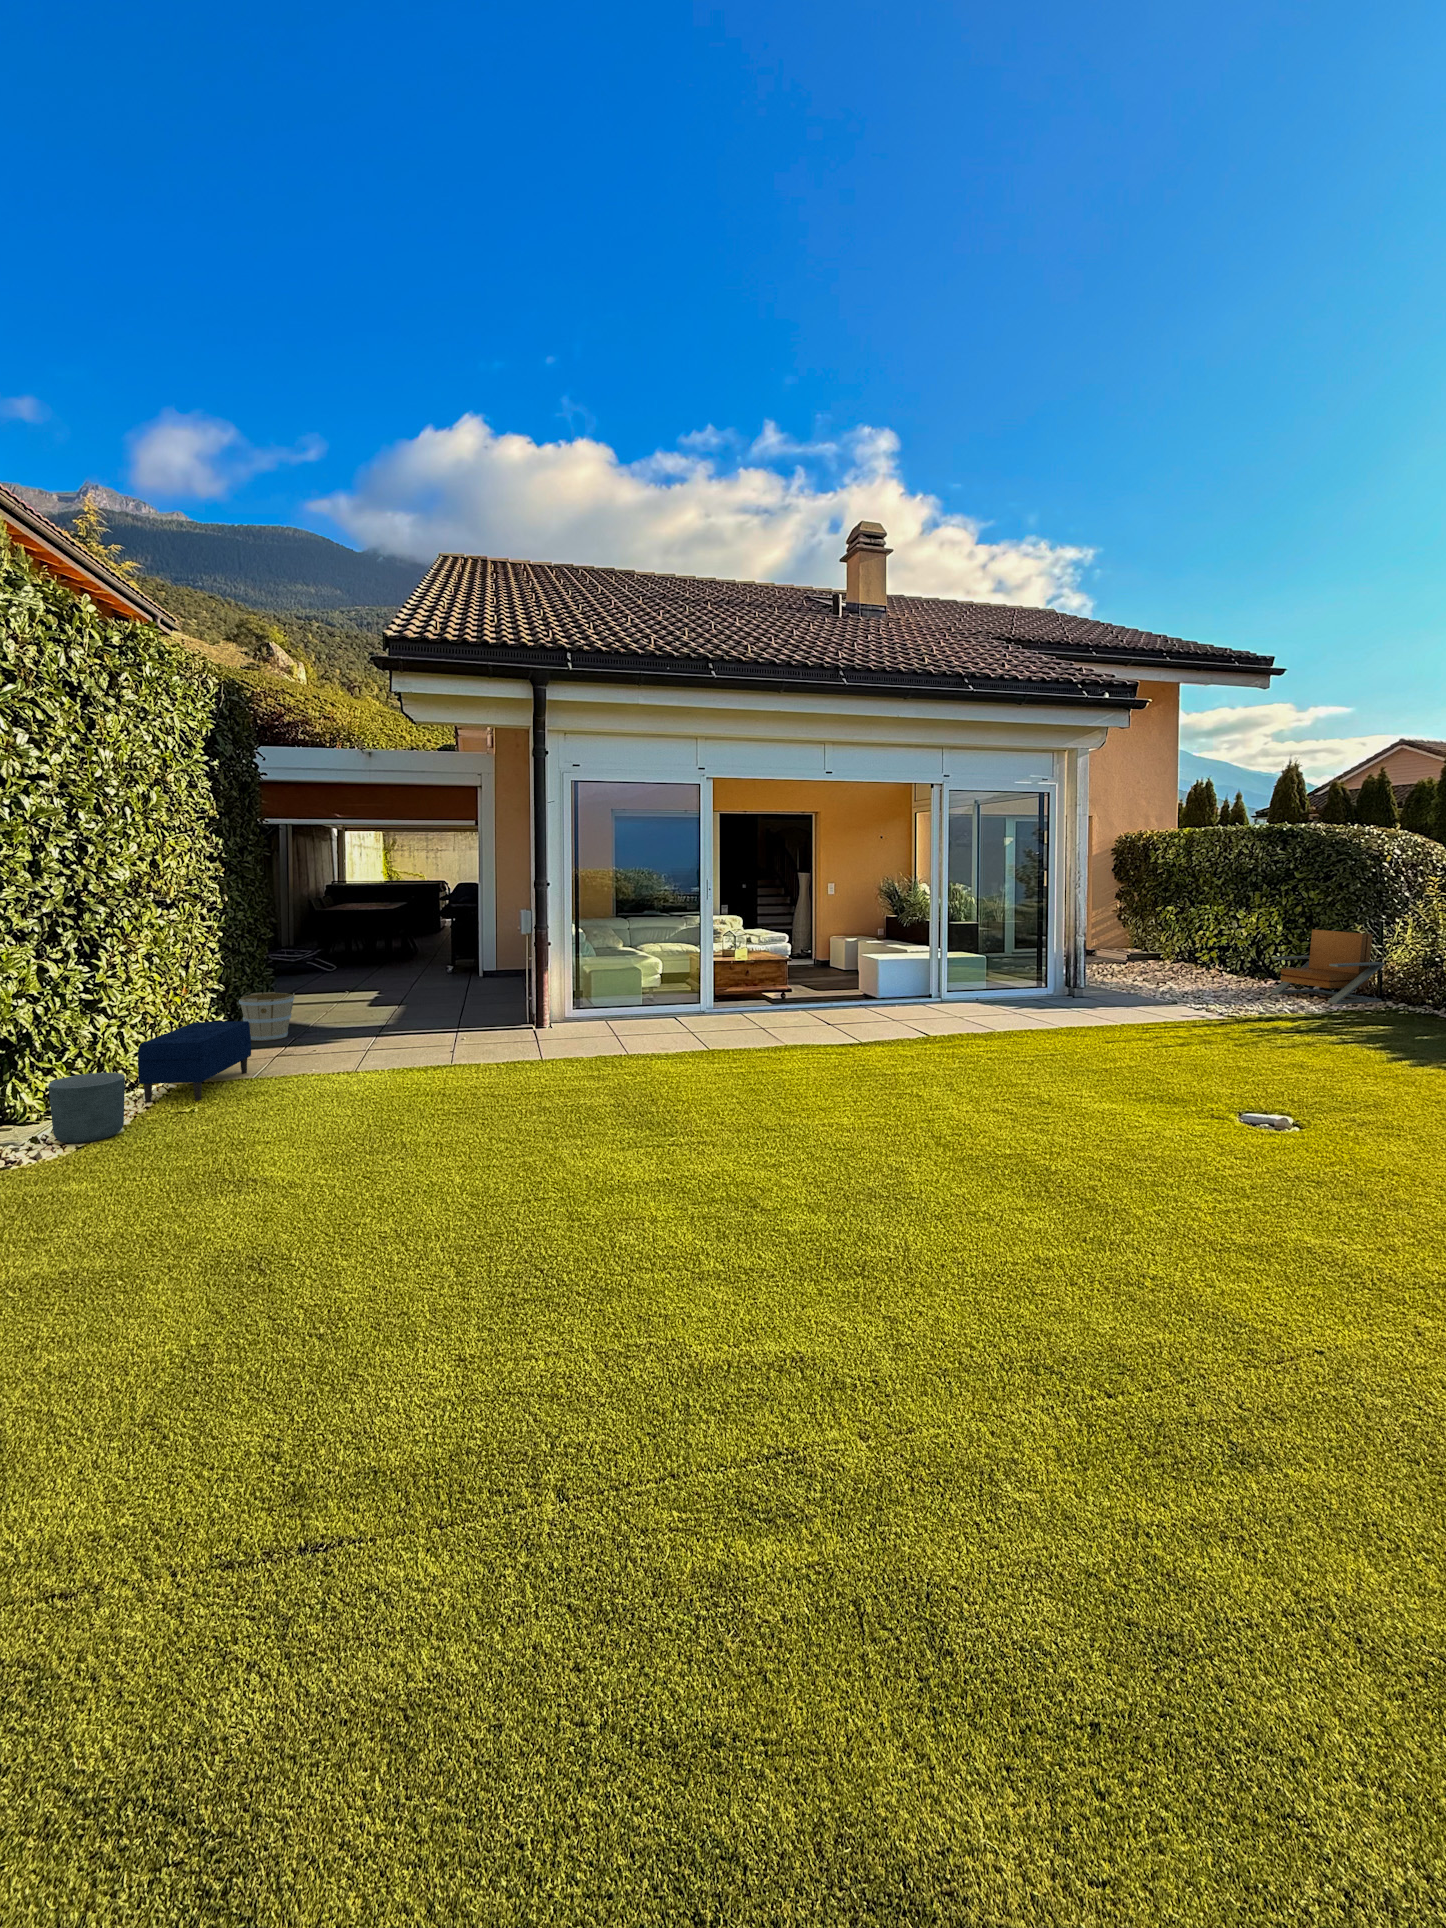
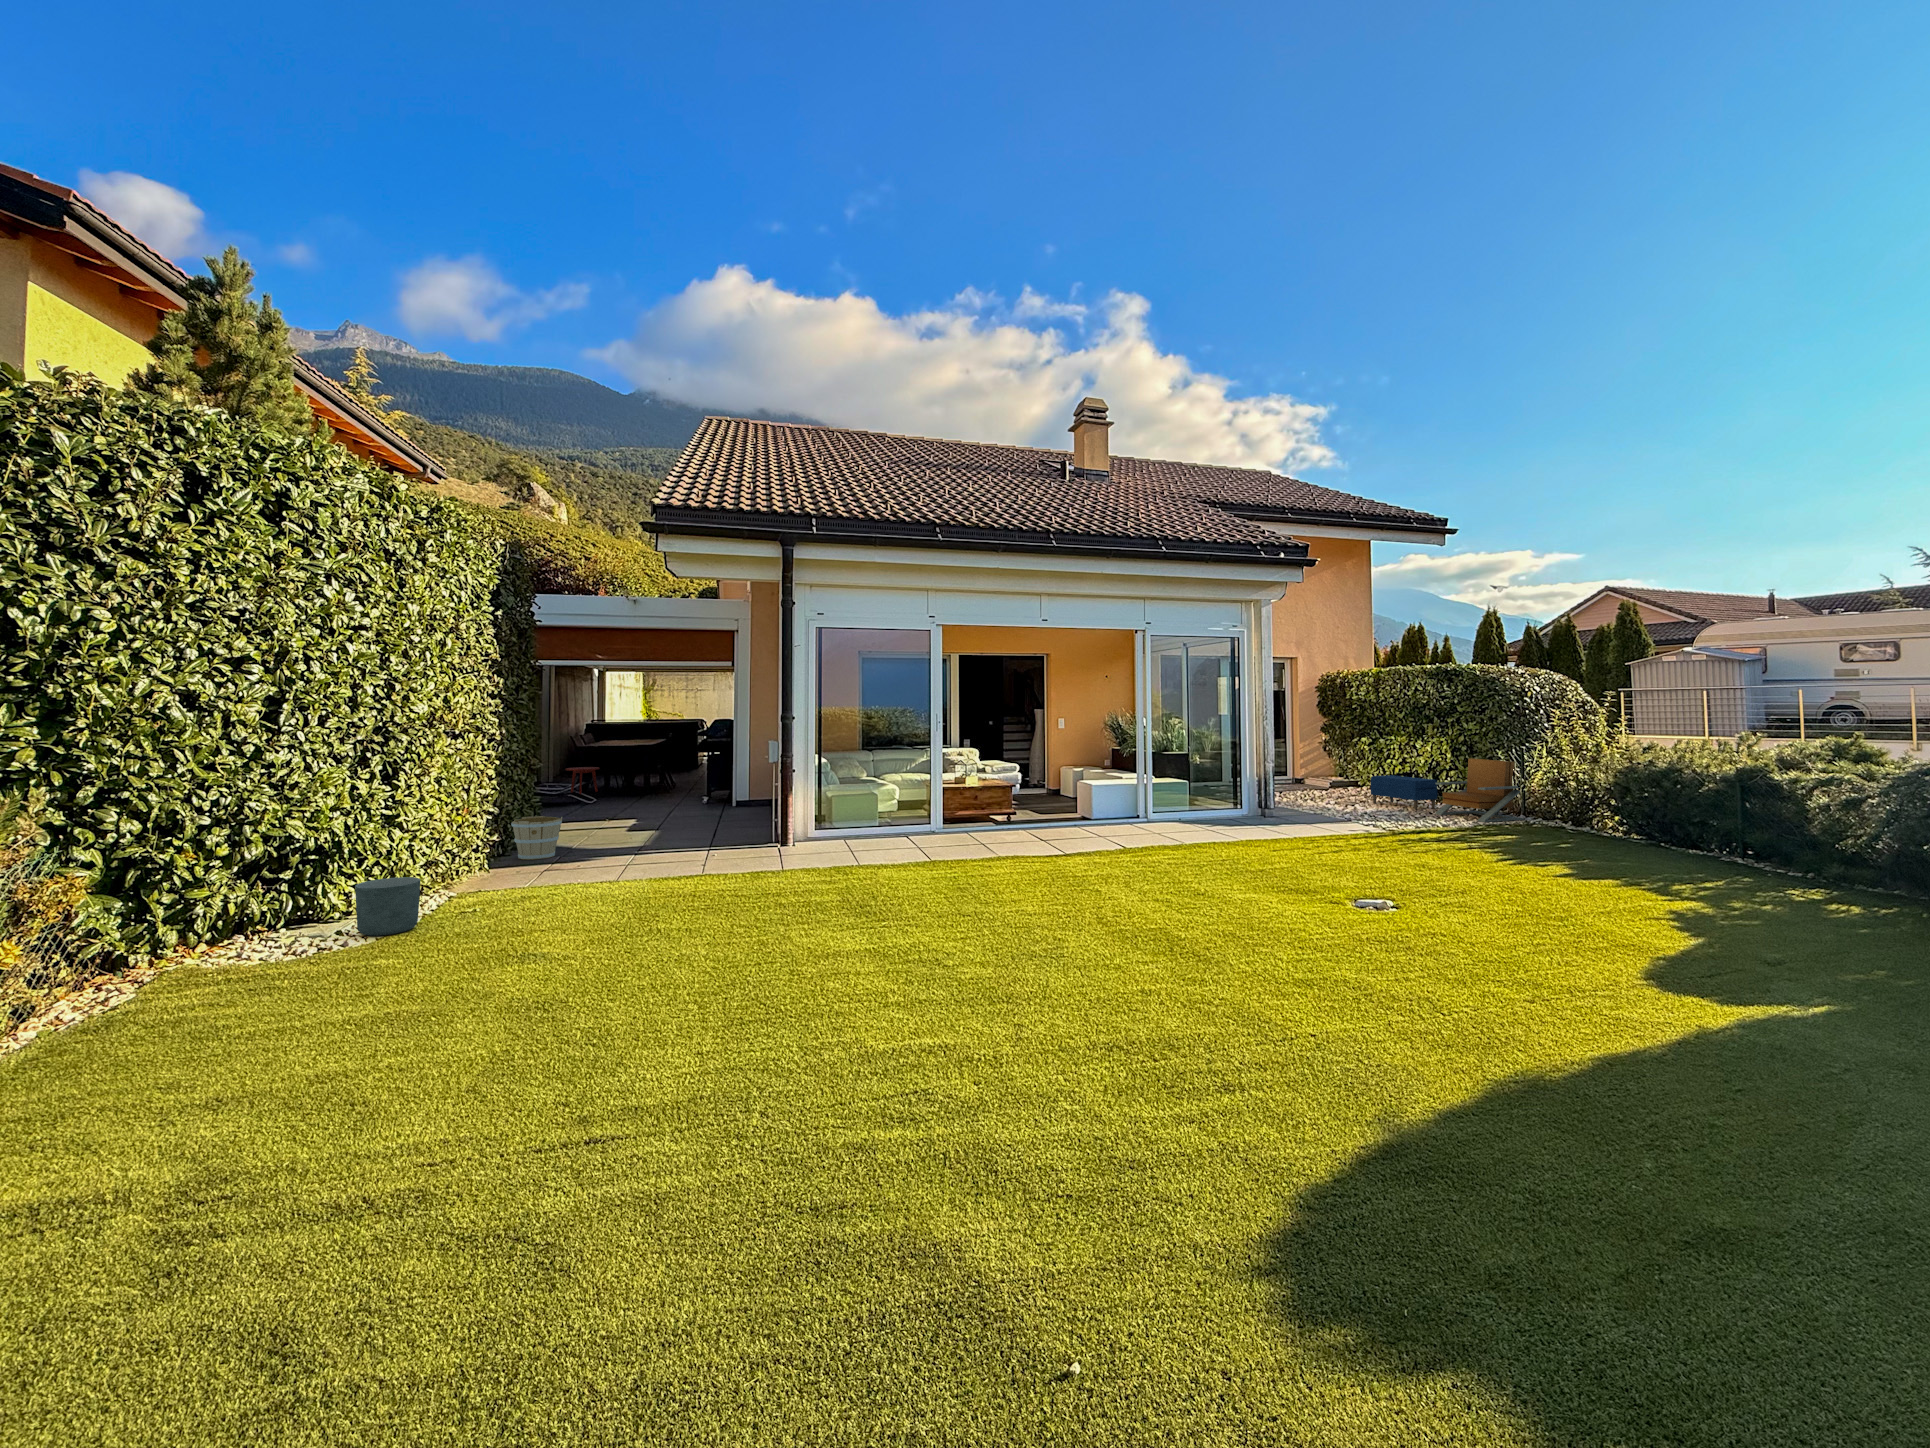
side table: none [303,933,338,962] -> present [566,767,599,794]
bench: present [138,1021,251,1102] -> present [1371,775,1437,810]

